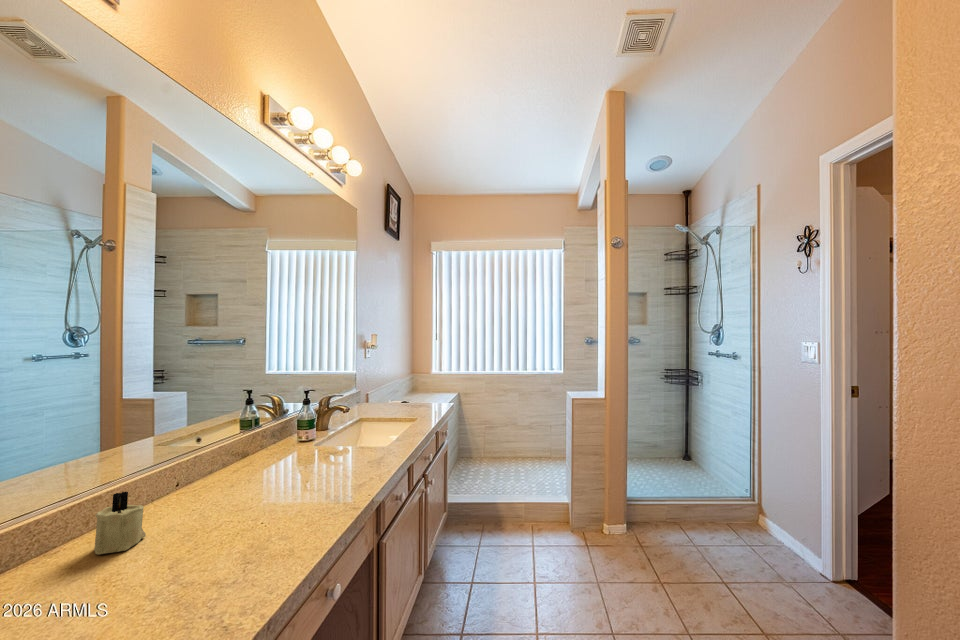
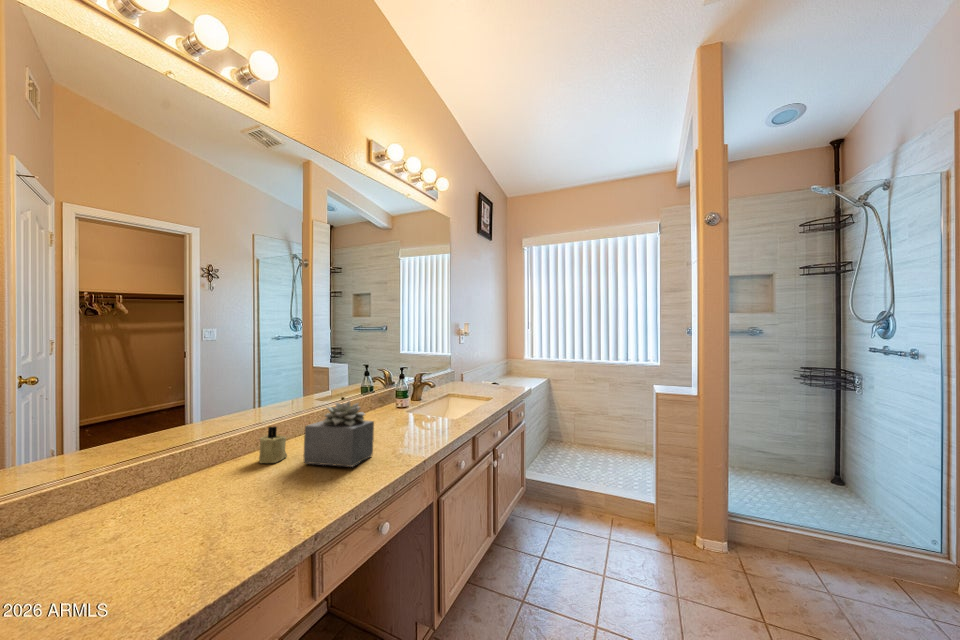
succulent plant: none [177,442,289,544] -> present [304,401,374,467]

